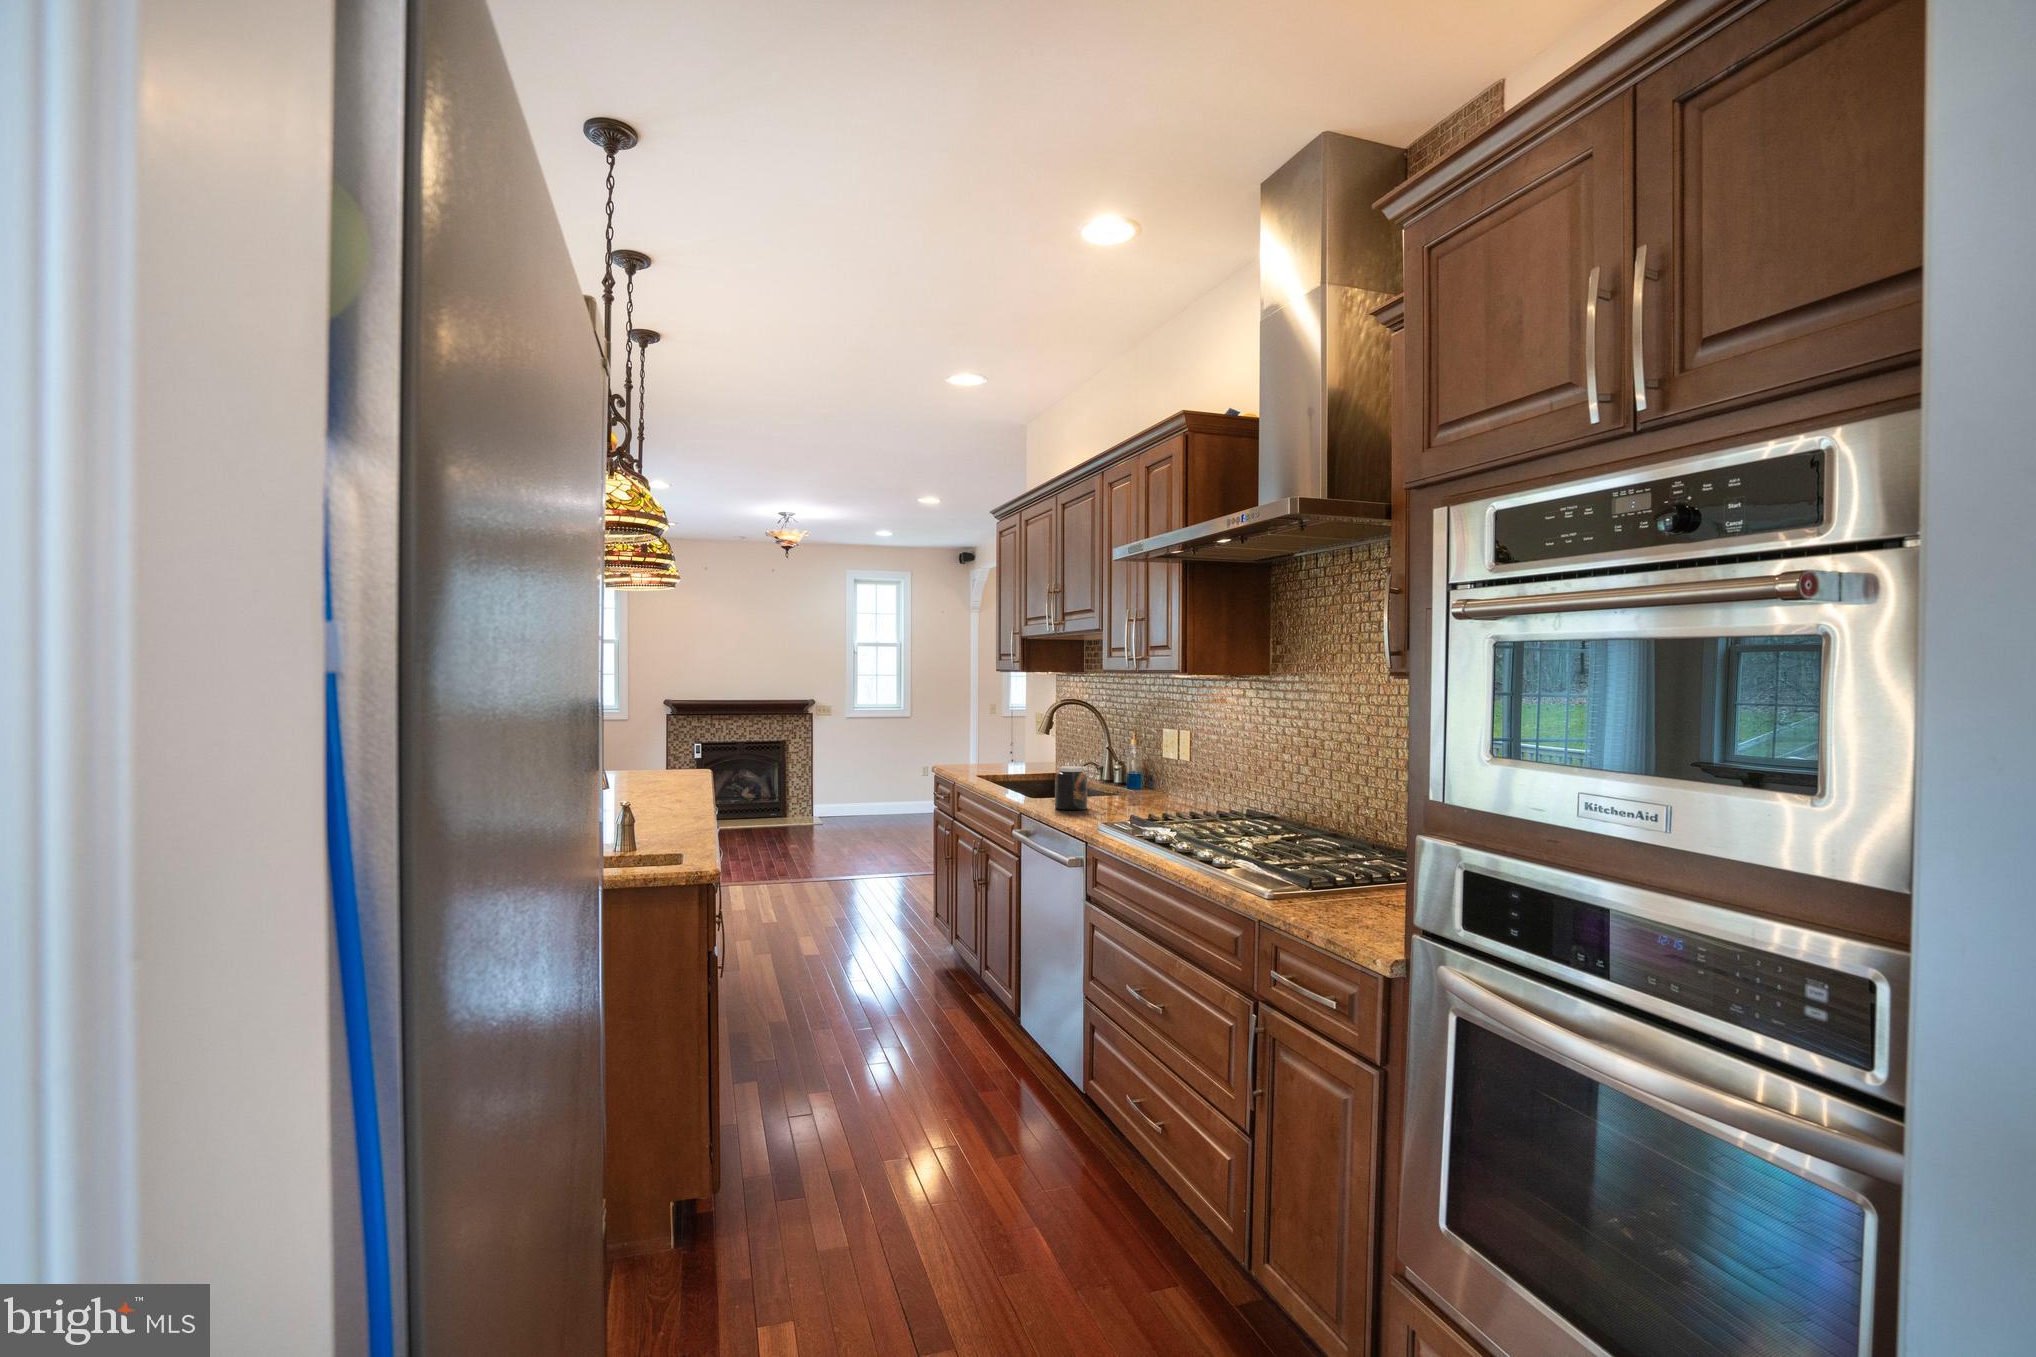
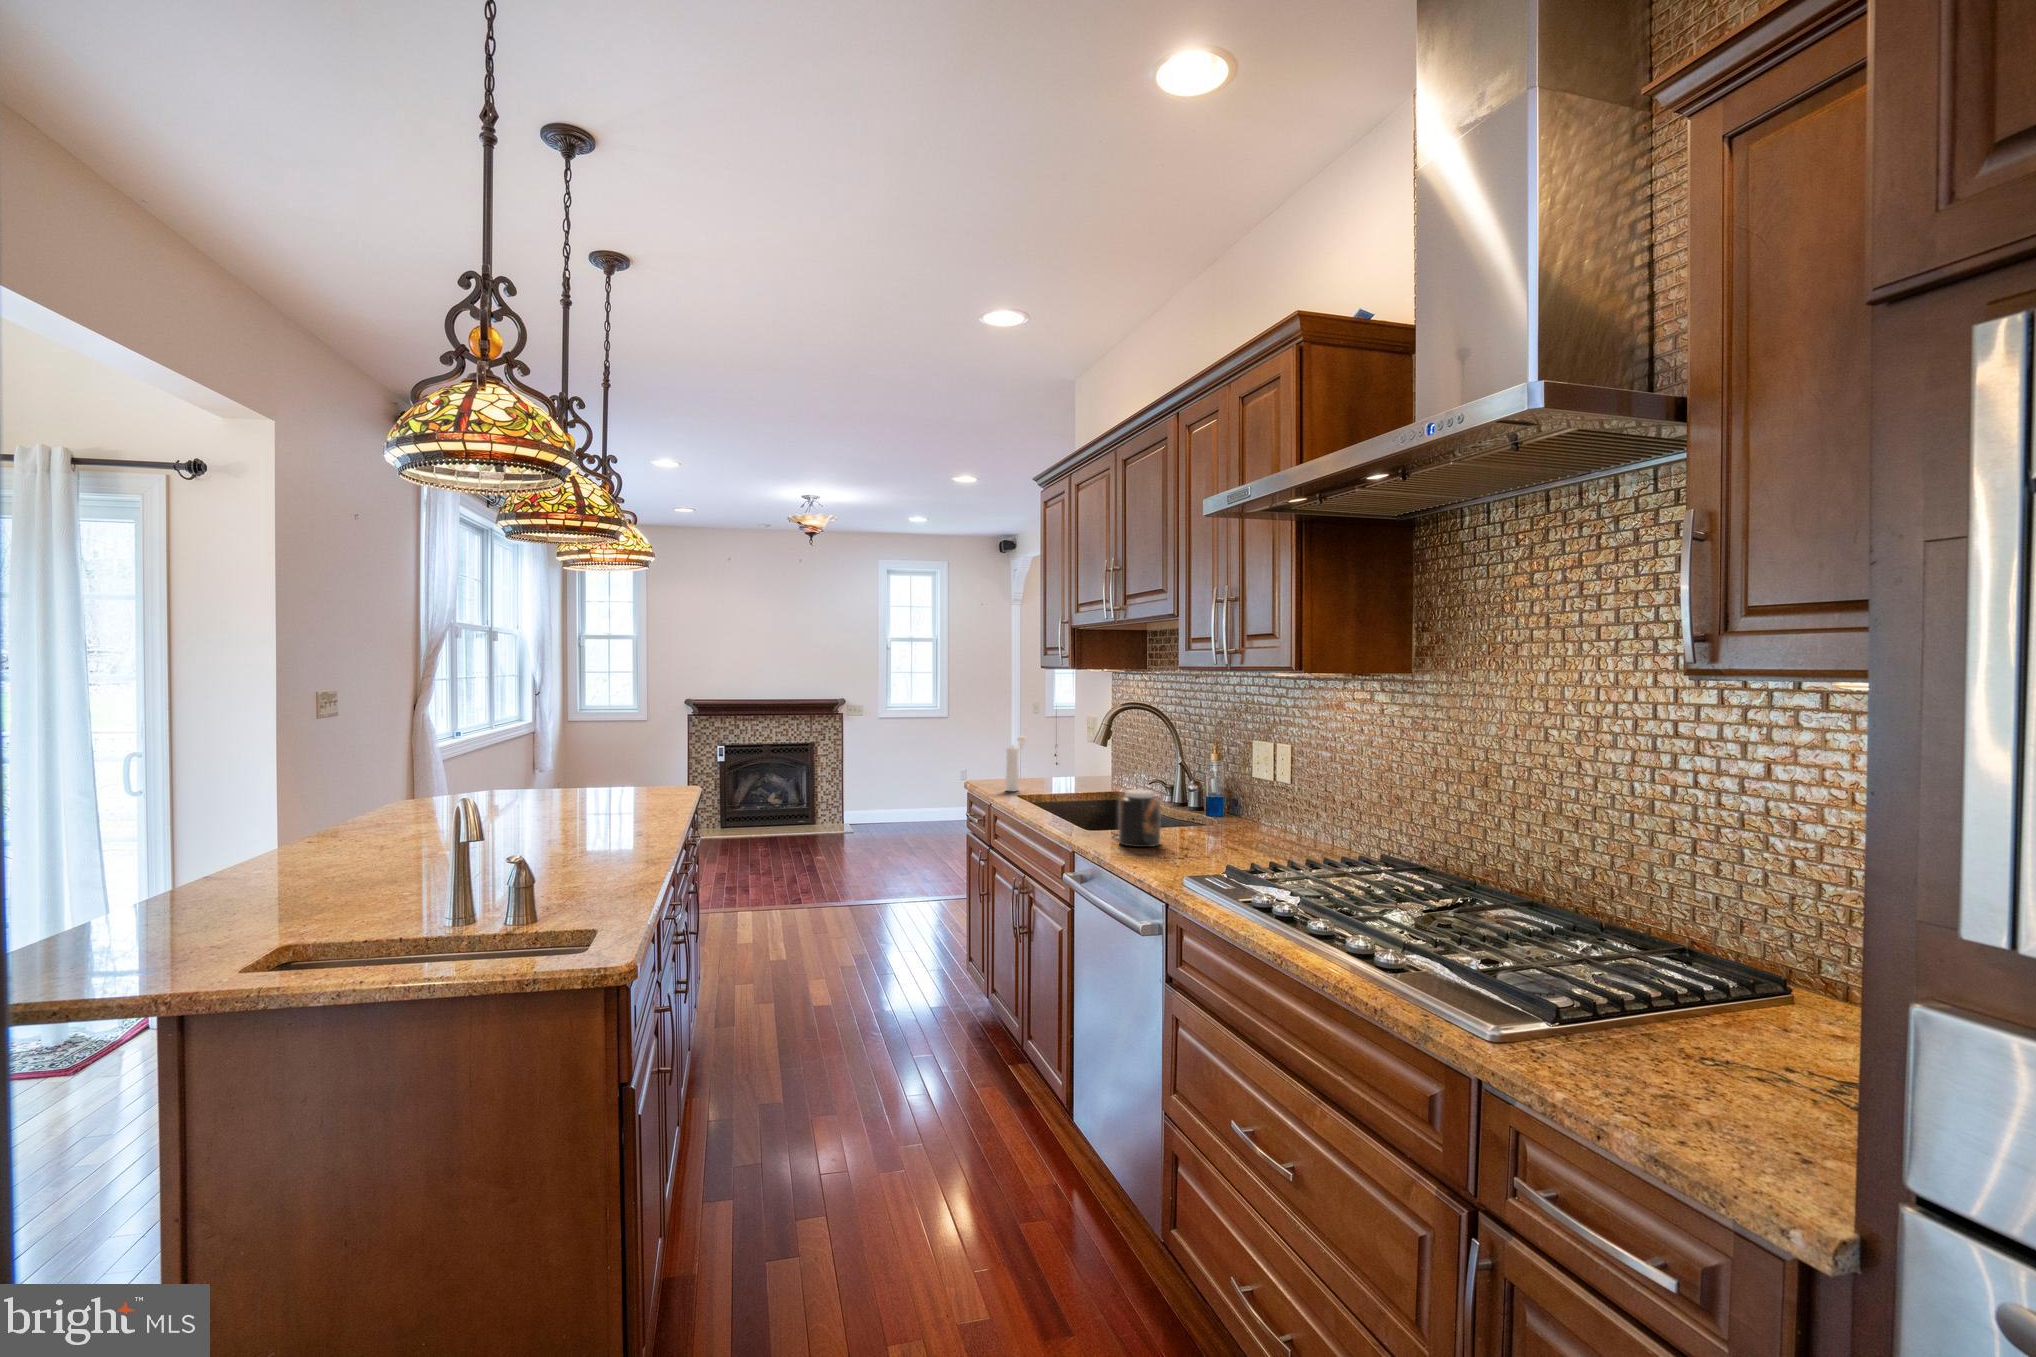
pepper mill: none [966,729,984,775] -> present [1005,736,1026,791]

